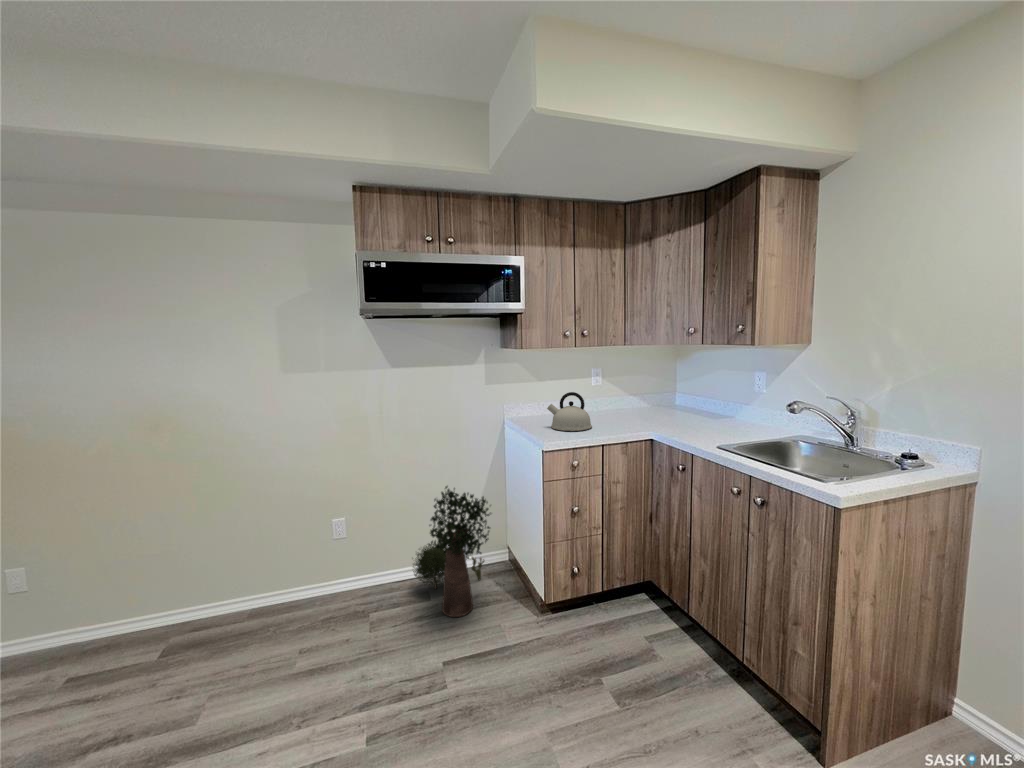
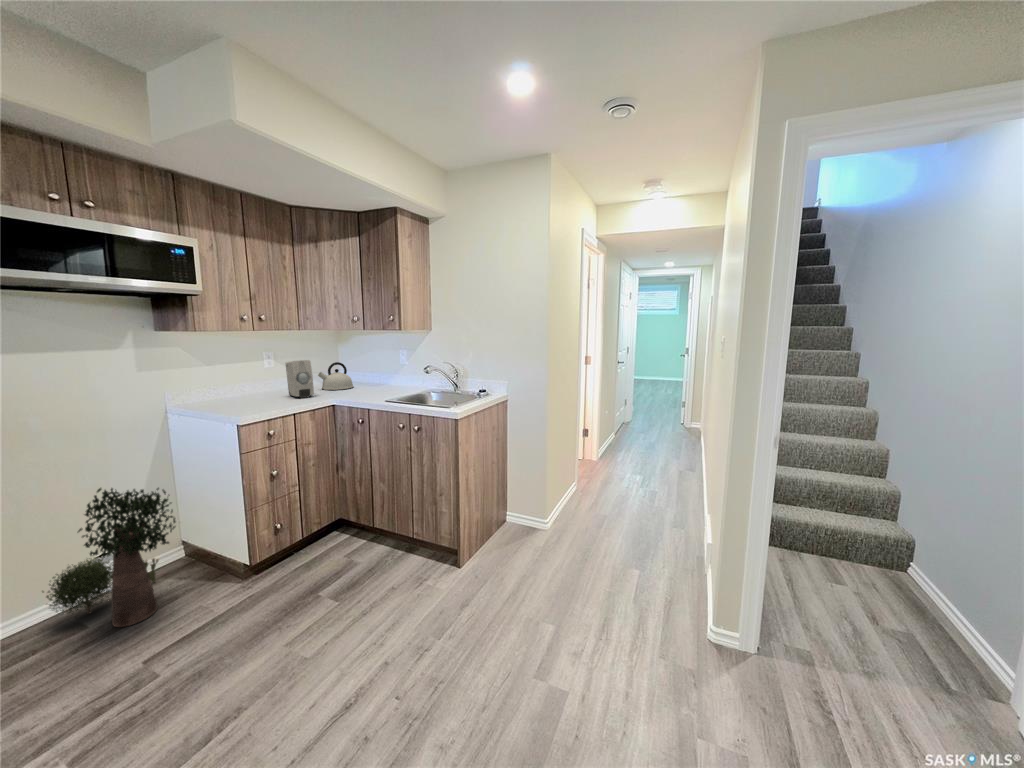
soap dispenser: none [608,381,633,425] -> present [286,360,314,398]
kettle: present [547,392,592,431] -> present [318,362,353,390]

